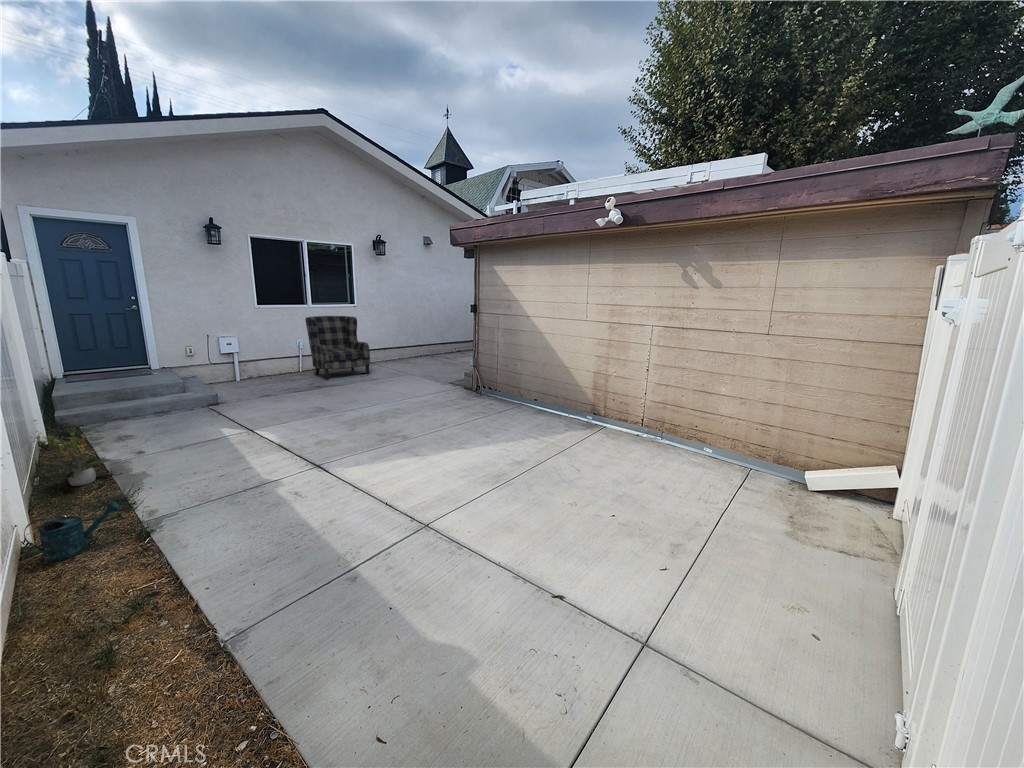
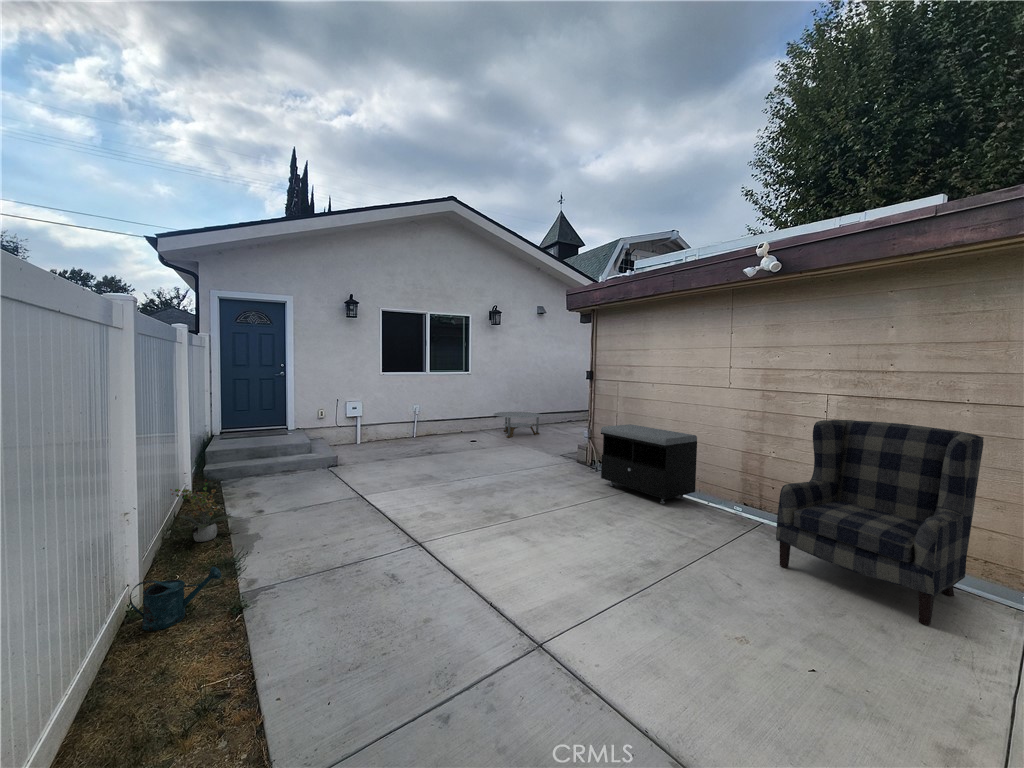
chair: present [305,316,370,380] -> present [776,420,984,626]
round table: none [385,343,435,369] -> present [493,412,542,438]
storage bench: none [484,353,563,419] -> present [601,424,697,504]

